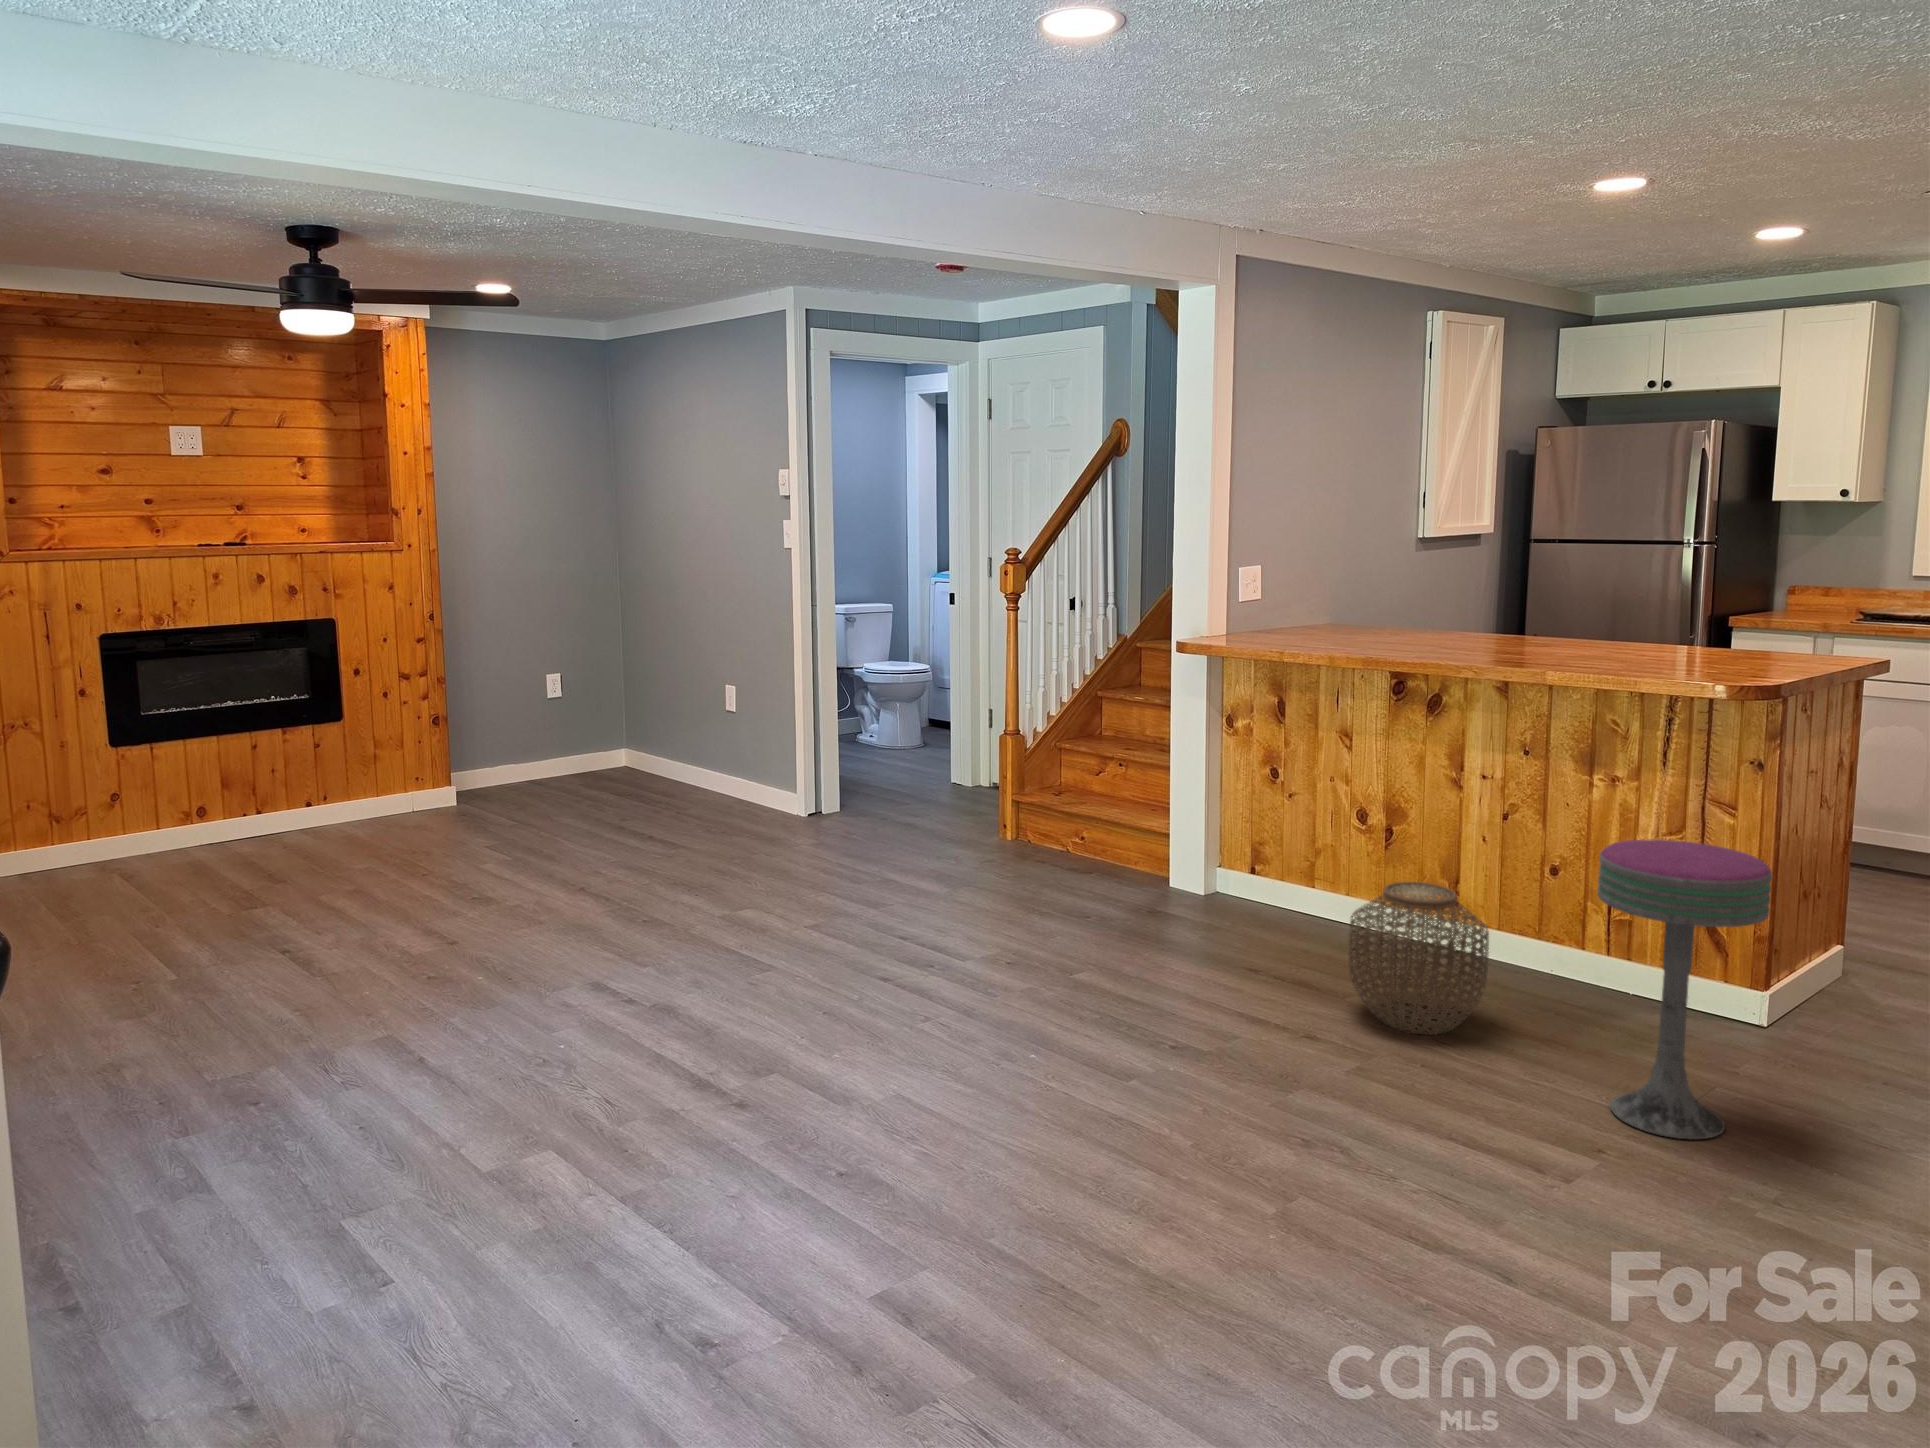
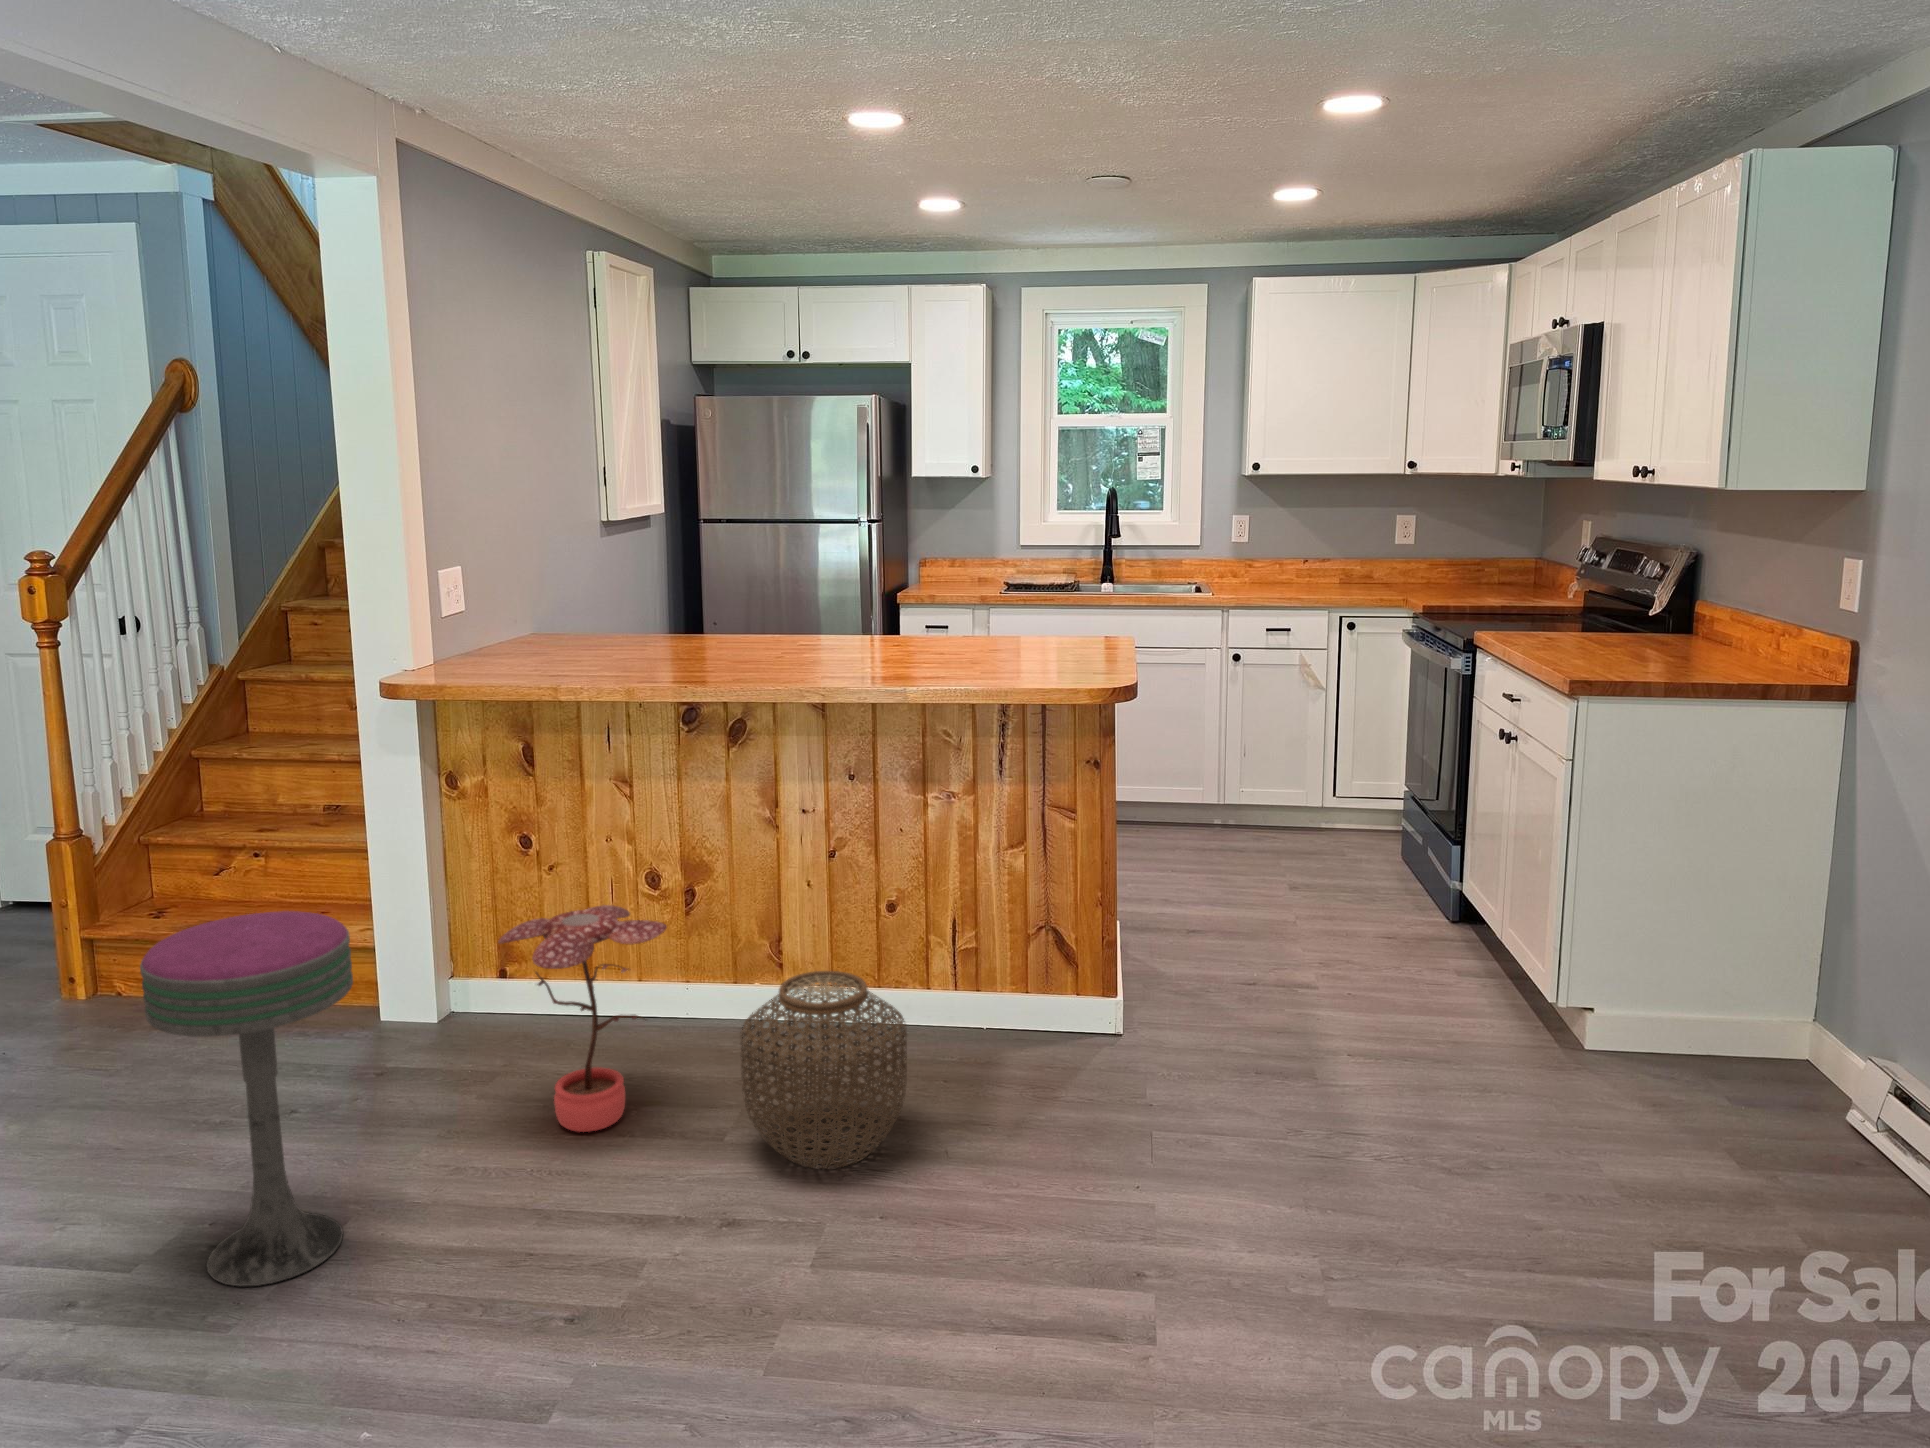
potted plant: none [1208,810,1324,971] -> present [499,905,667,1132]
bar stool: present [1597,840,1772,1139] -> present [140,911,353,1287]

